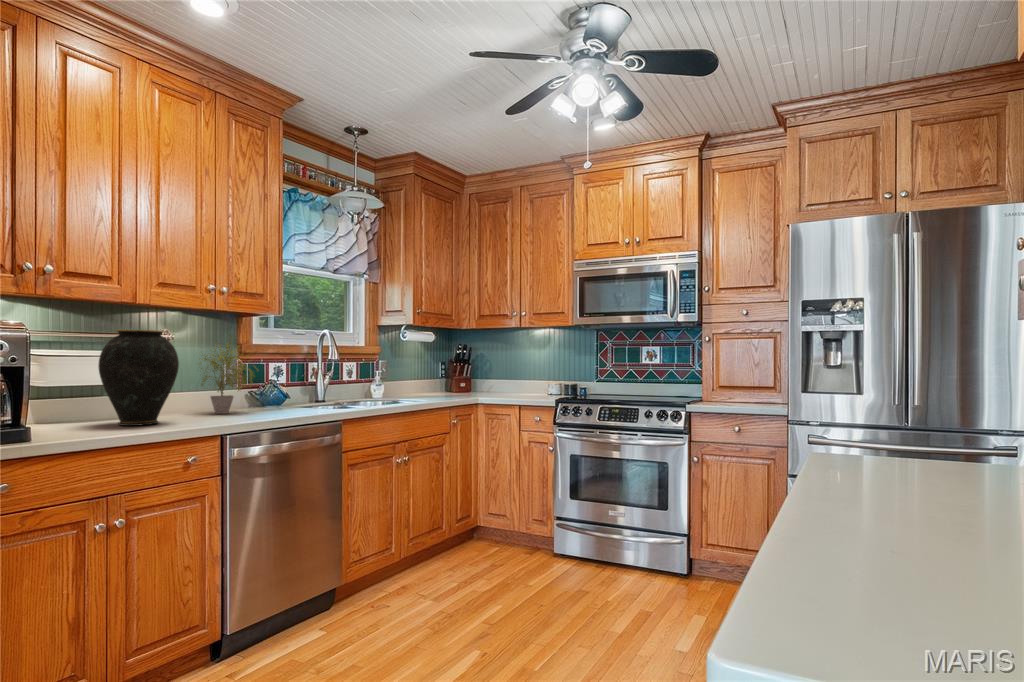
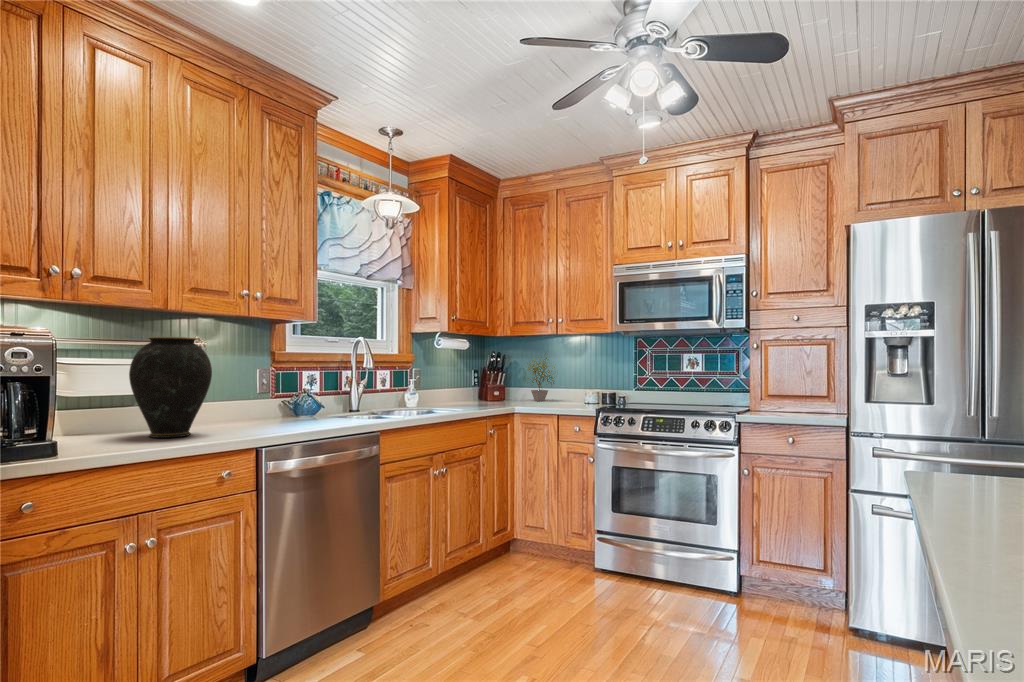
potted plant: present [200,336,255,414] -> present [527,357,555,401]

